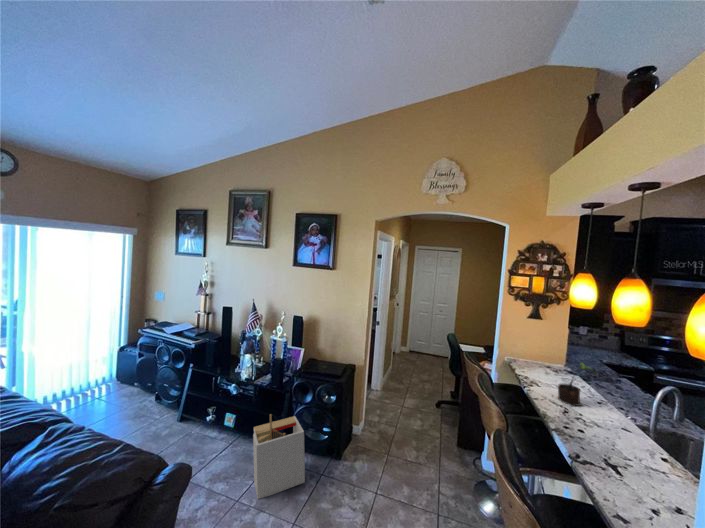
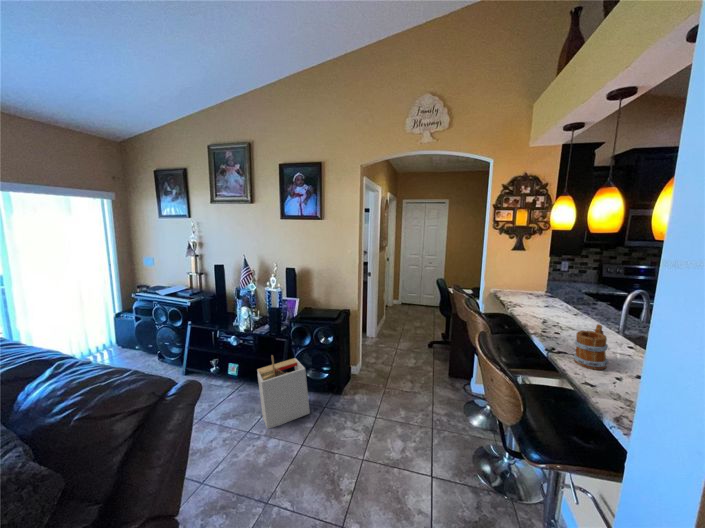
potted plant: present [558,362,597,406] -> none [535,278,572,319]
mug: none [608,437,651,498] -> present [573,324,608,370]

